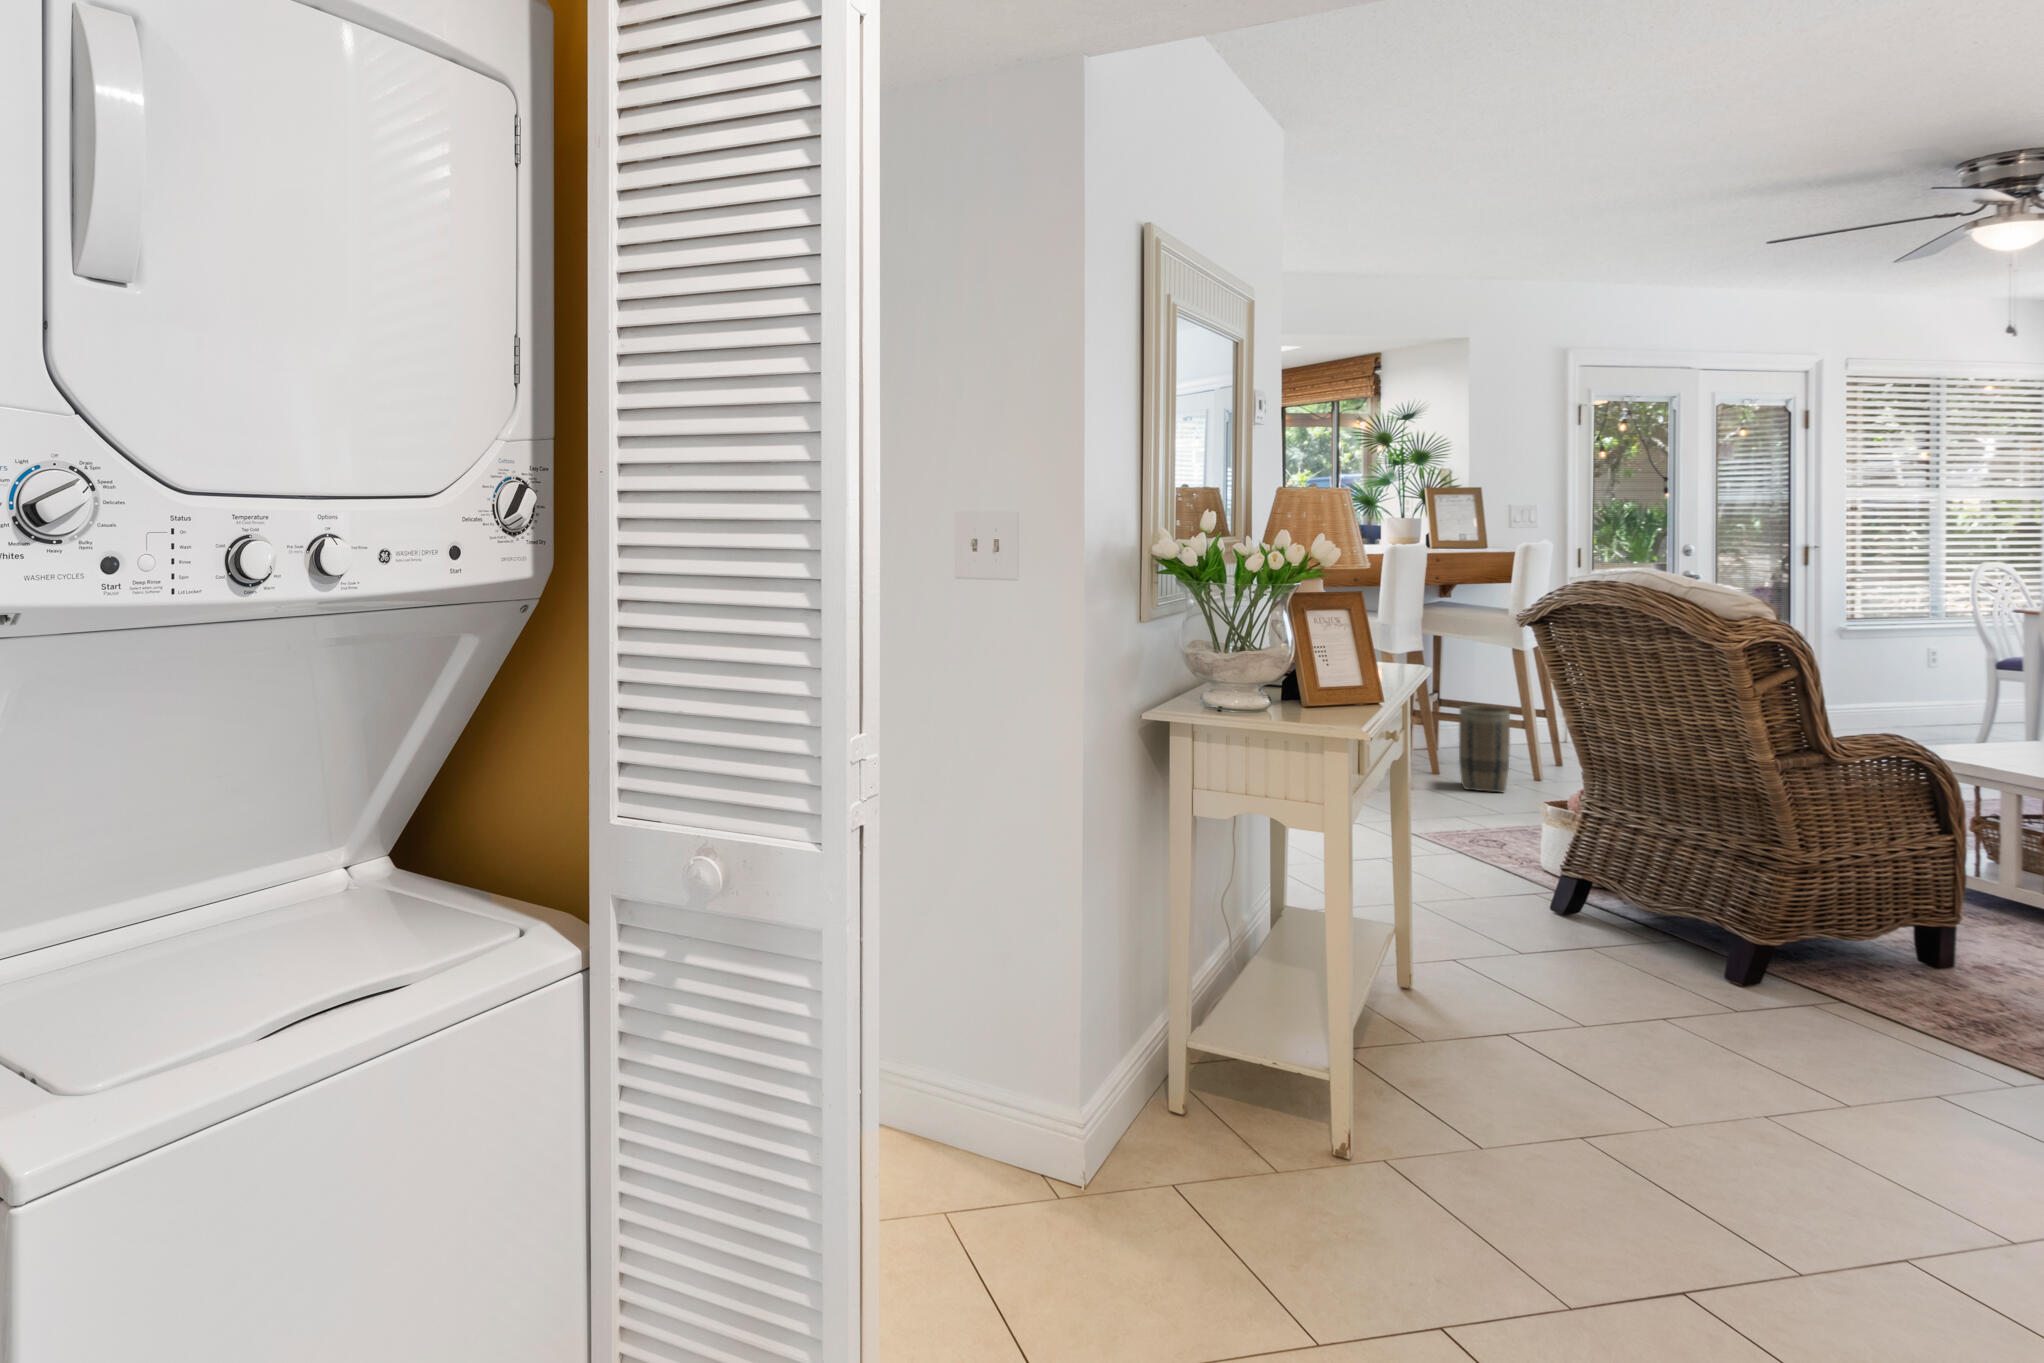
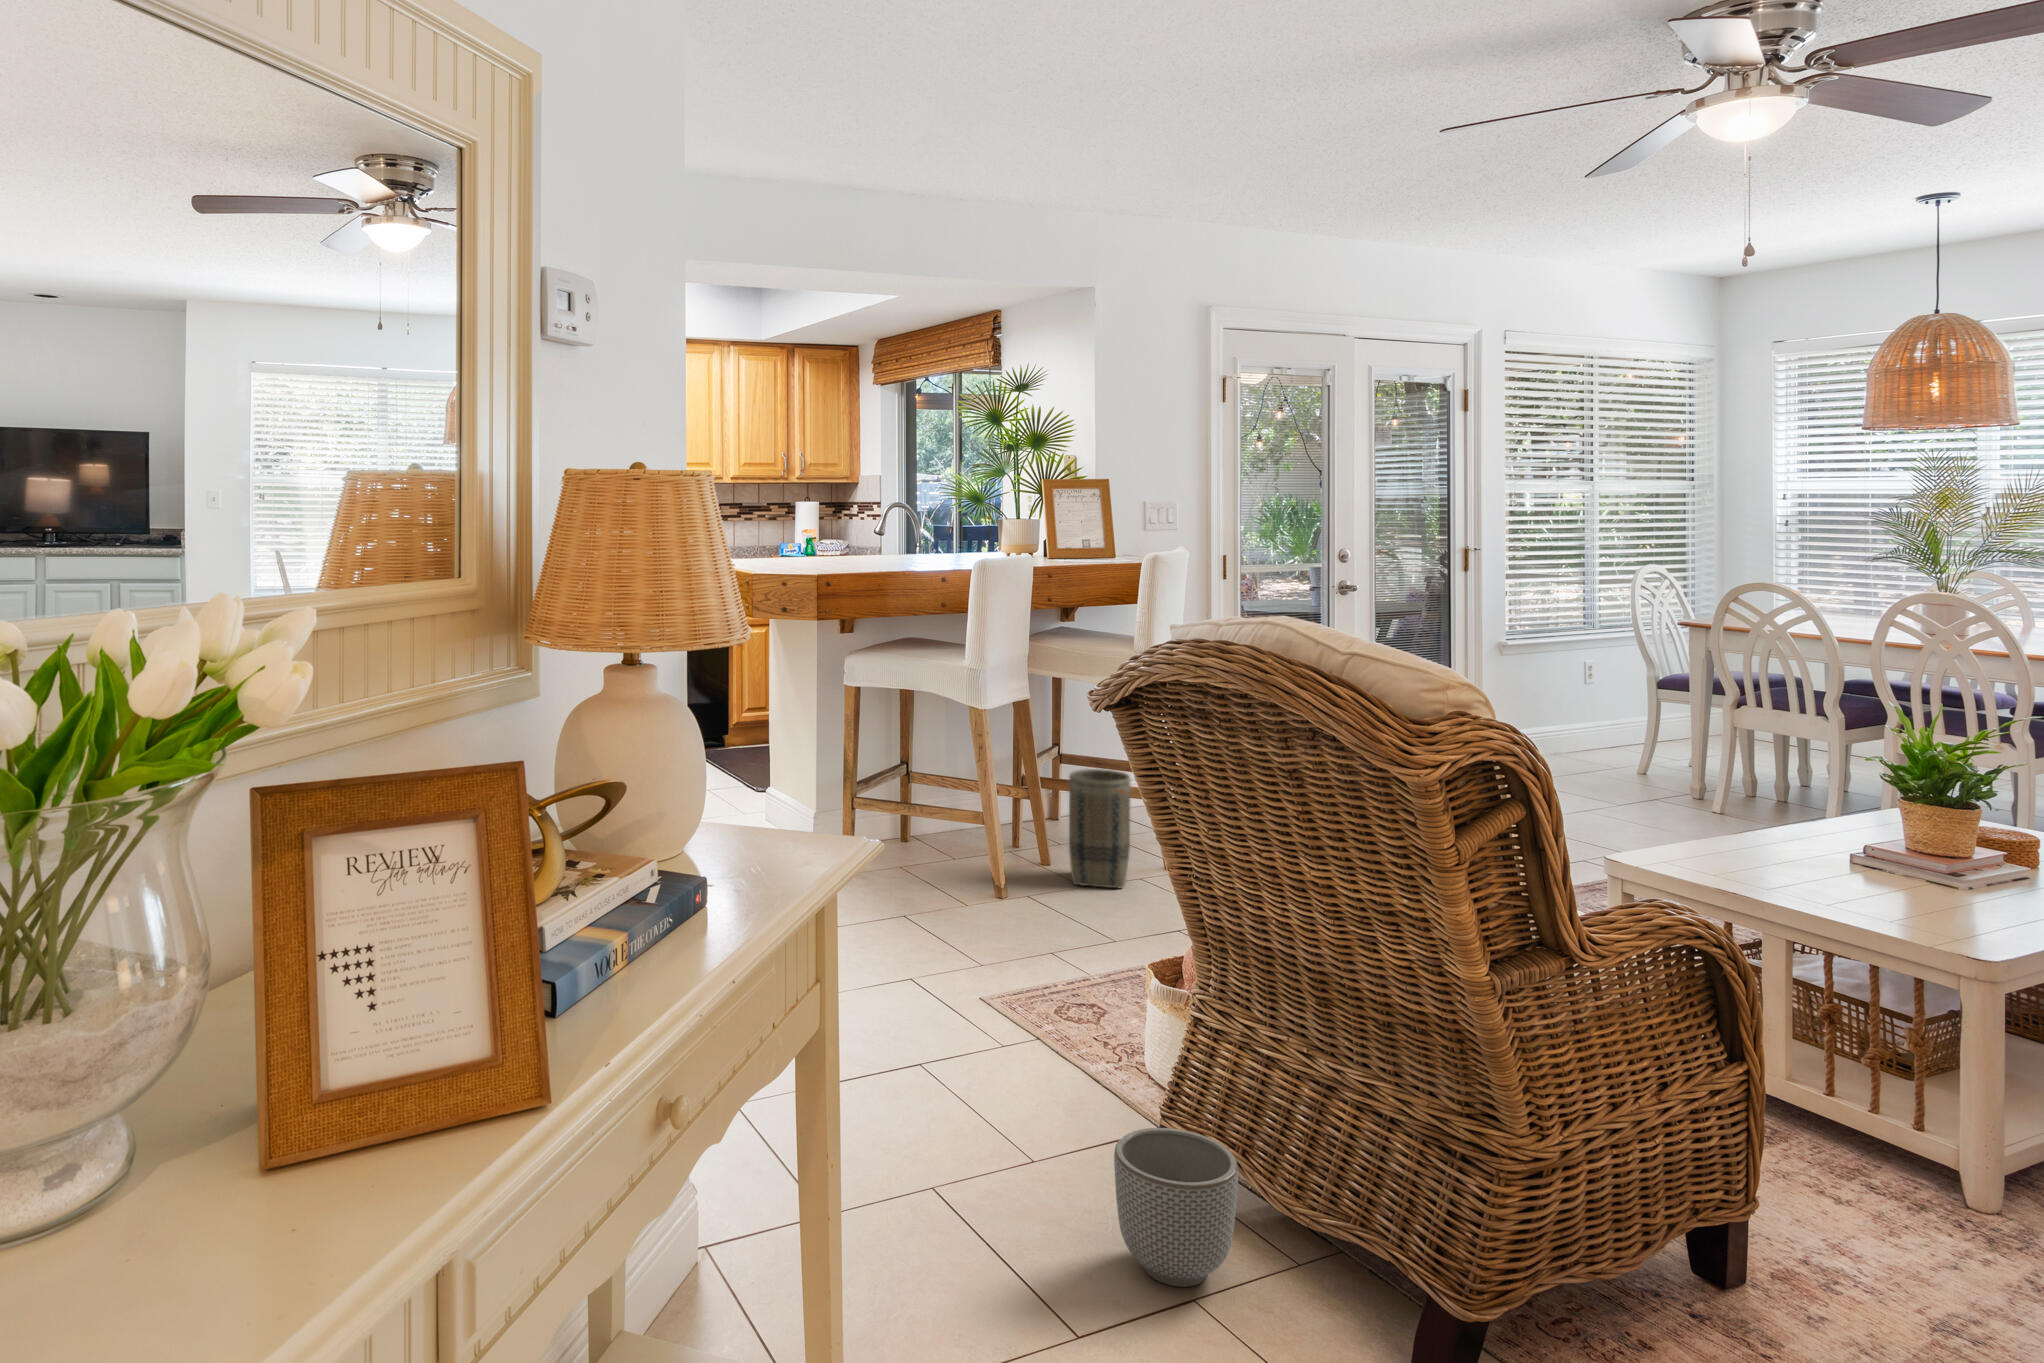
planter: none [1538,872,1618,953] -> present [1114,1128,1238,1287]

